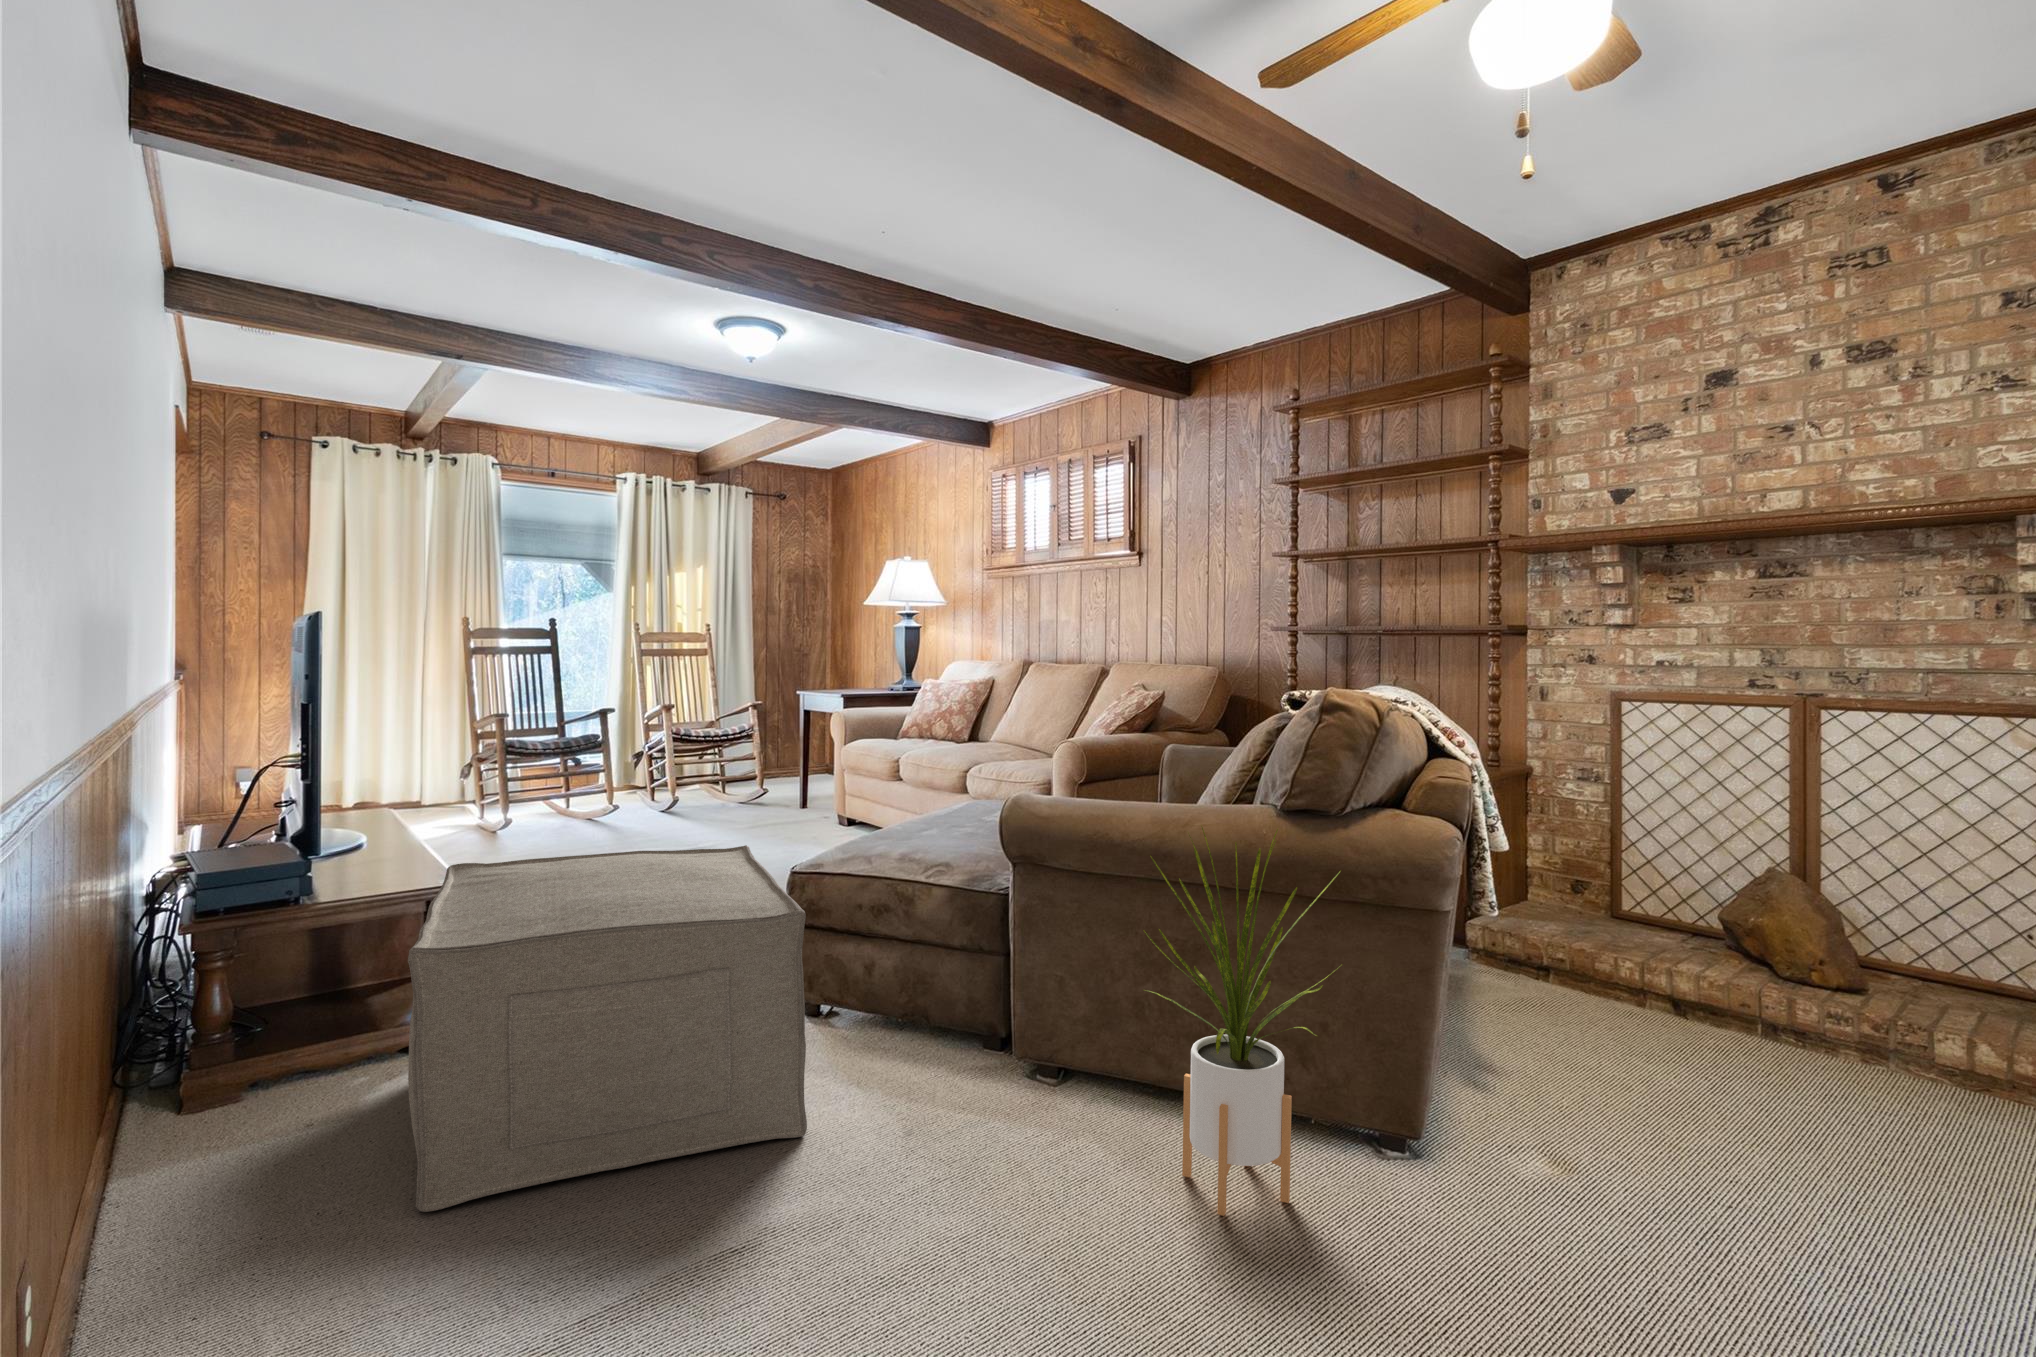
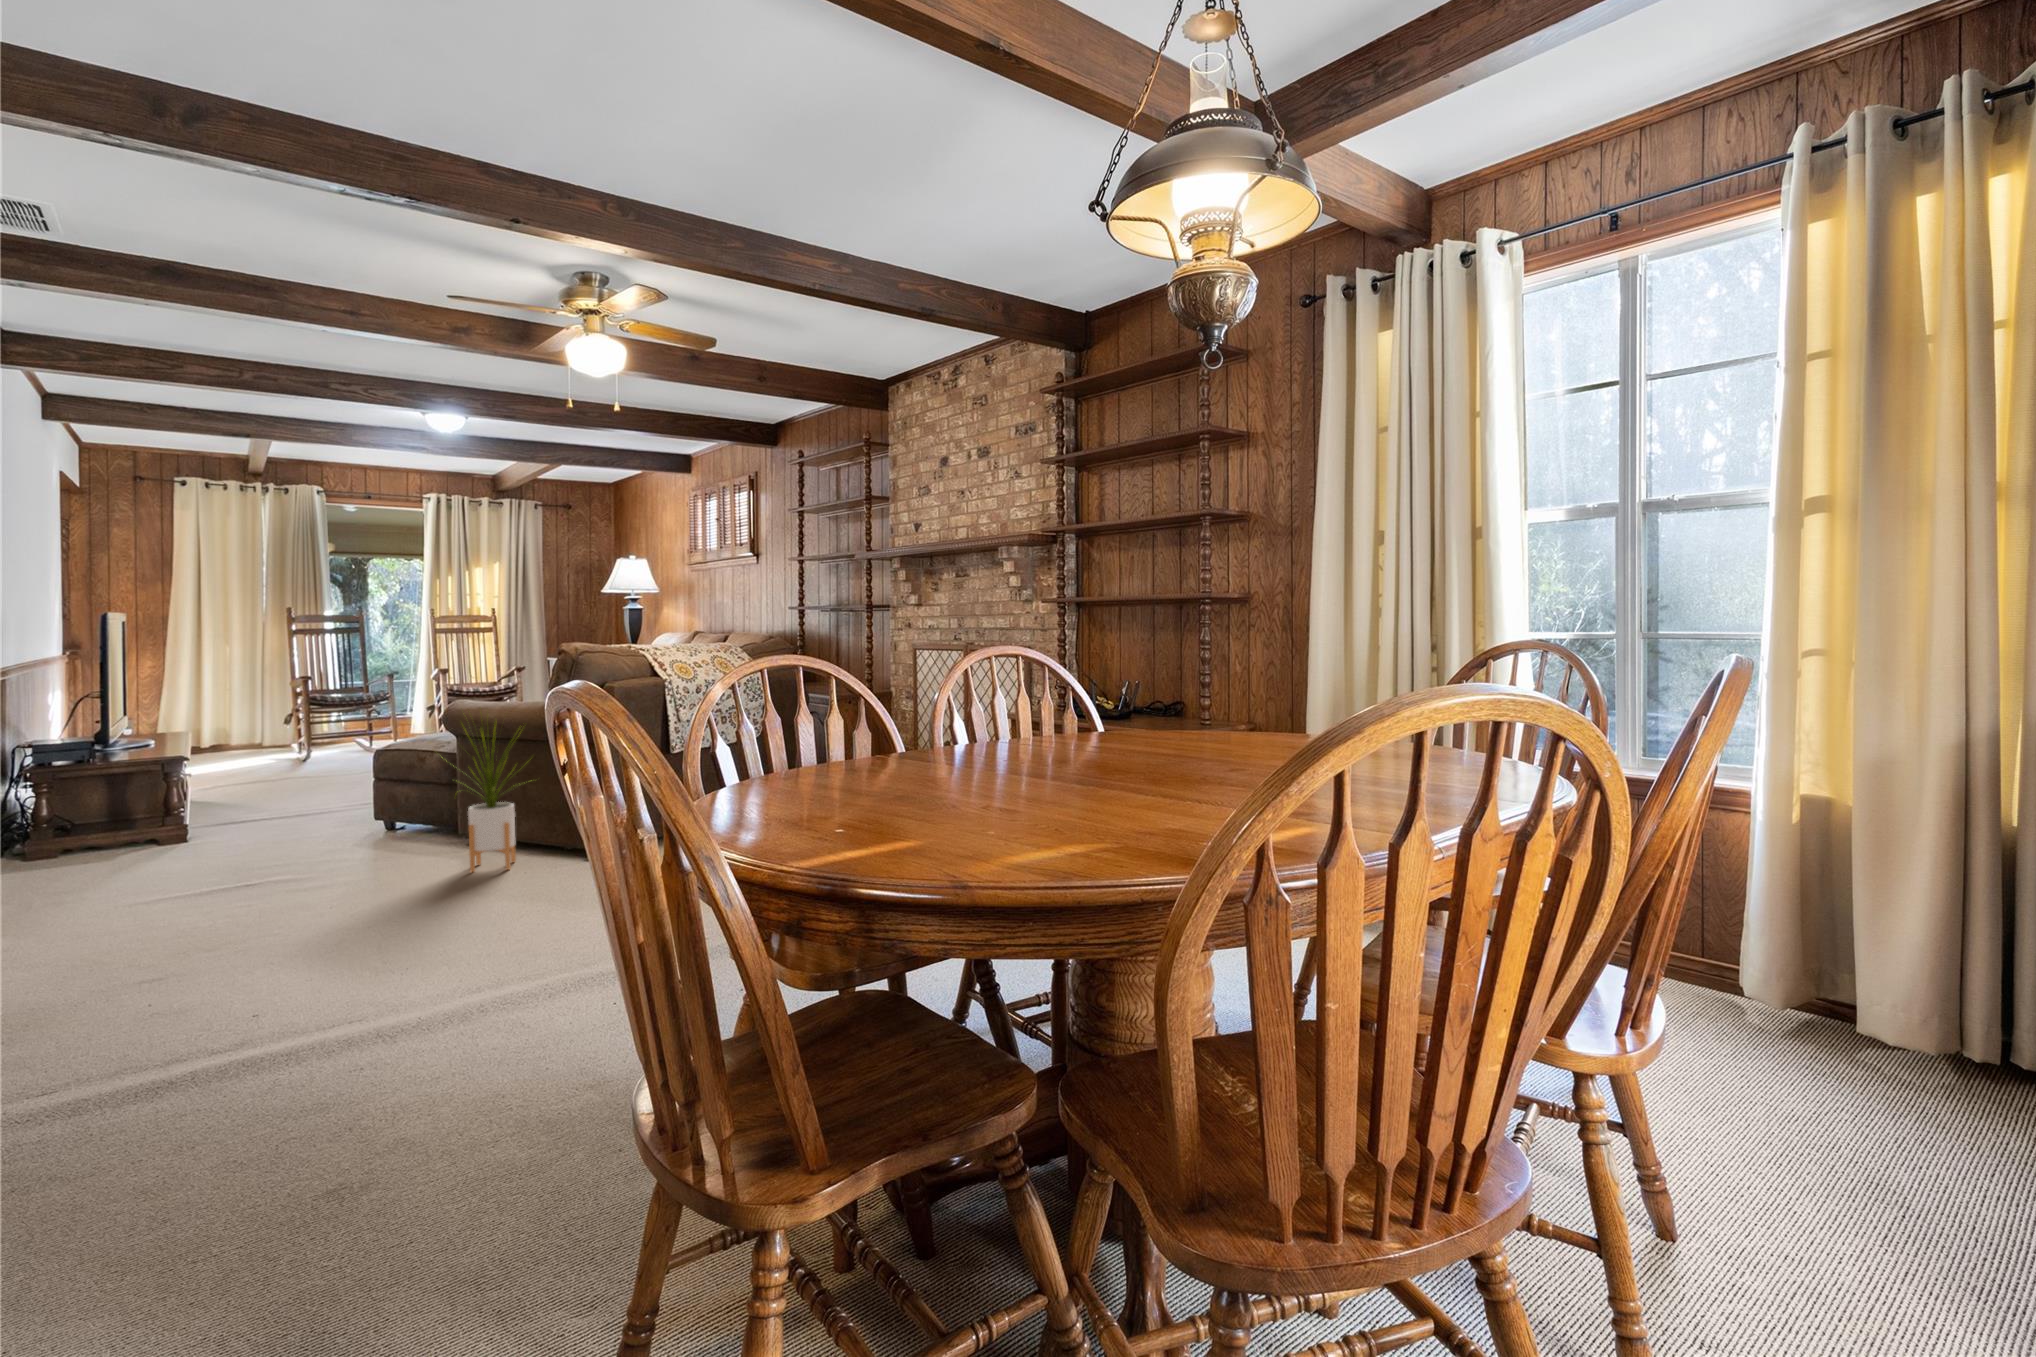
ottoman: present [408,845,807,1212] -> none [109,734,351,875]

